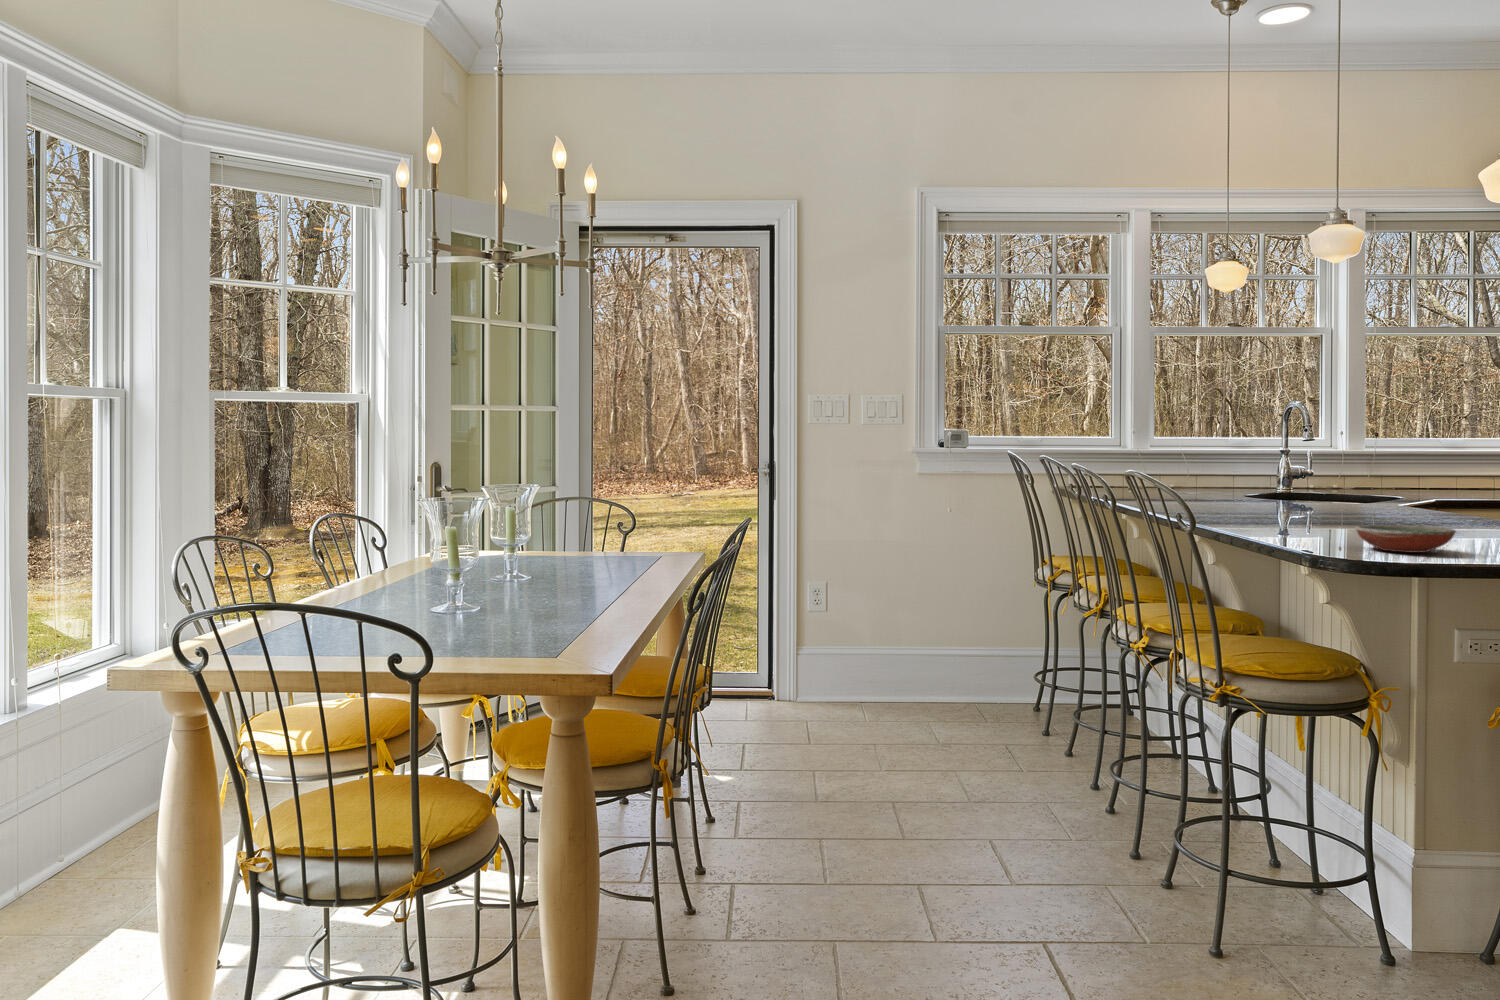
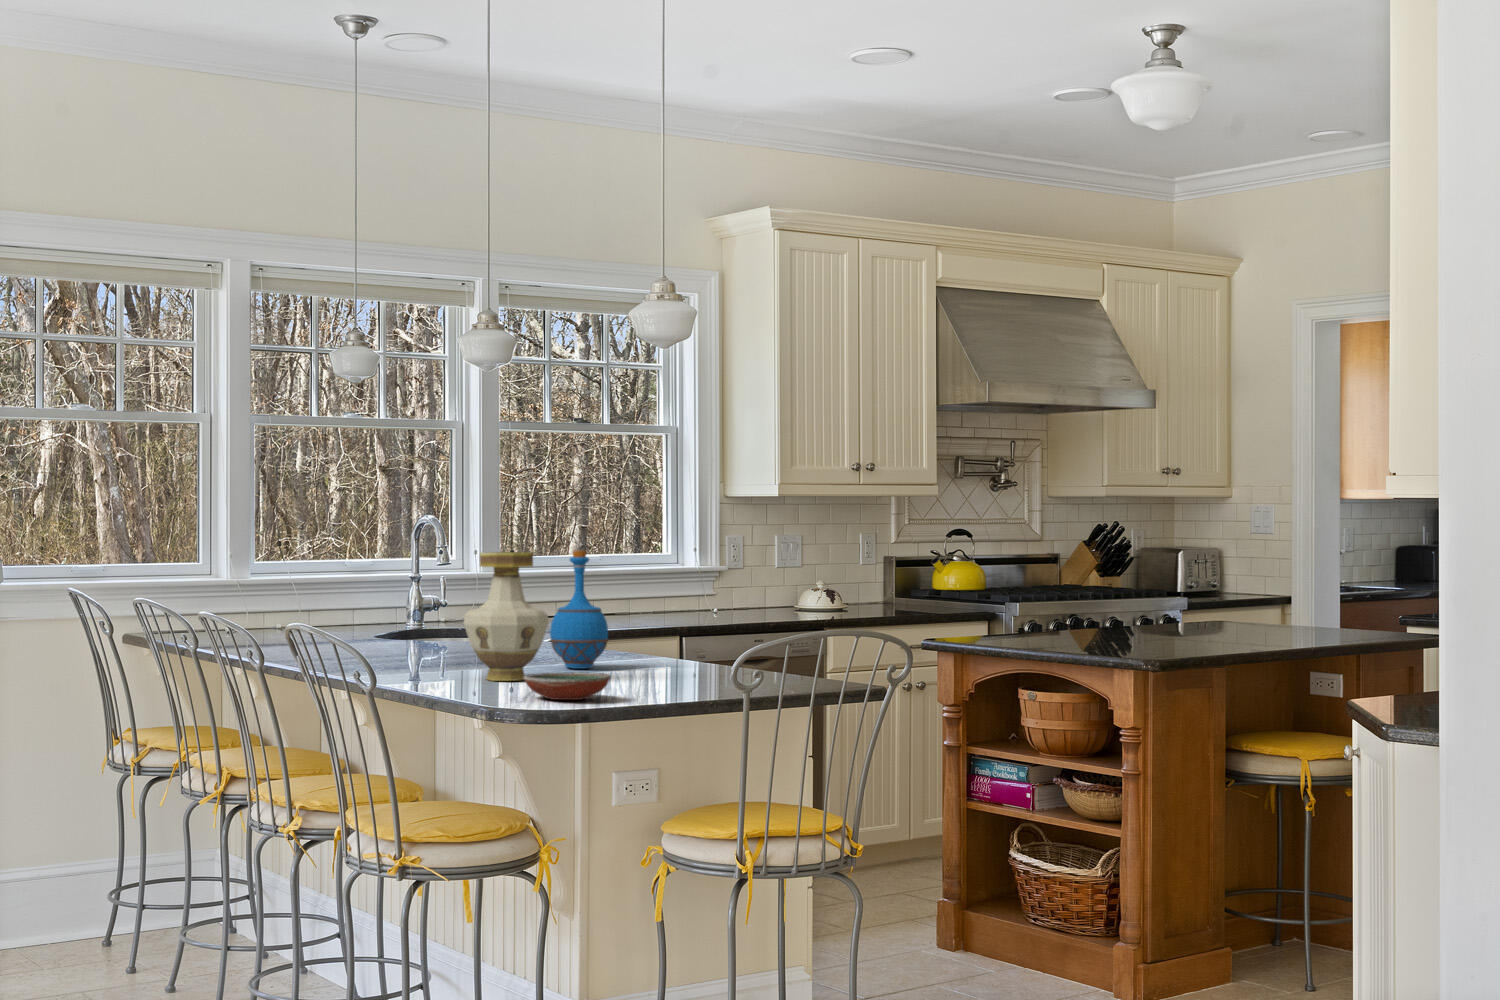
vase: none [1302,412,1391,533] -> present [464,552,549,681]
bottle: none [1396,416,1462,526] -> present [550,551,608,669]

